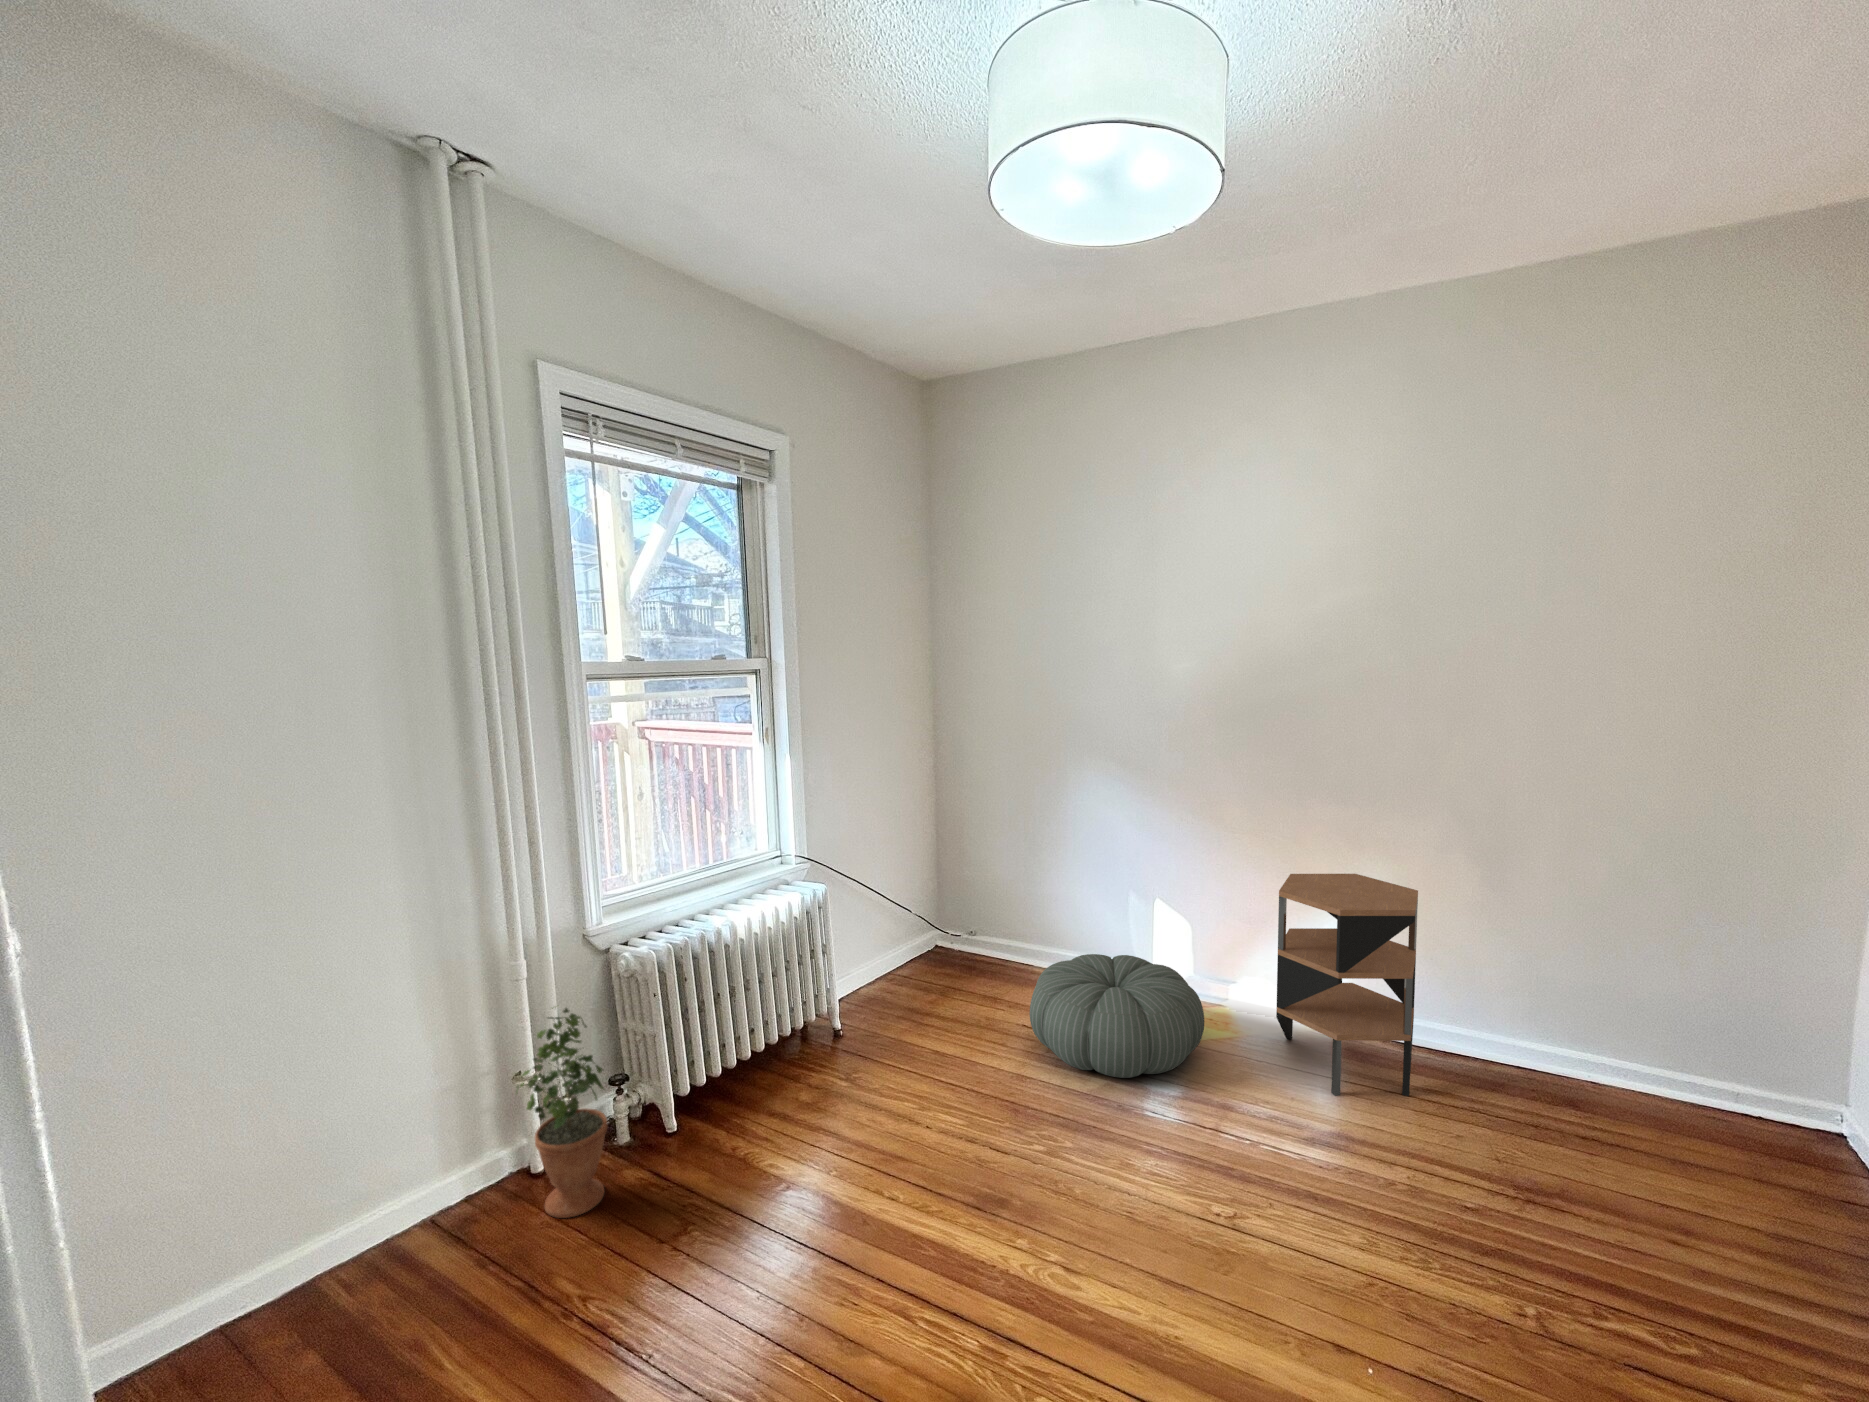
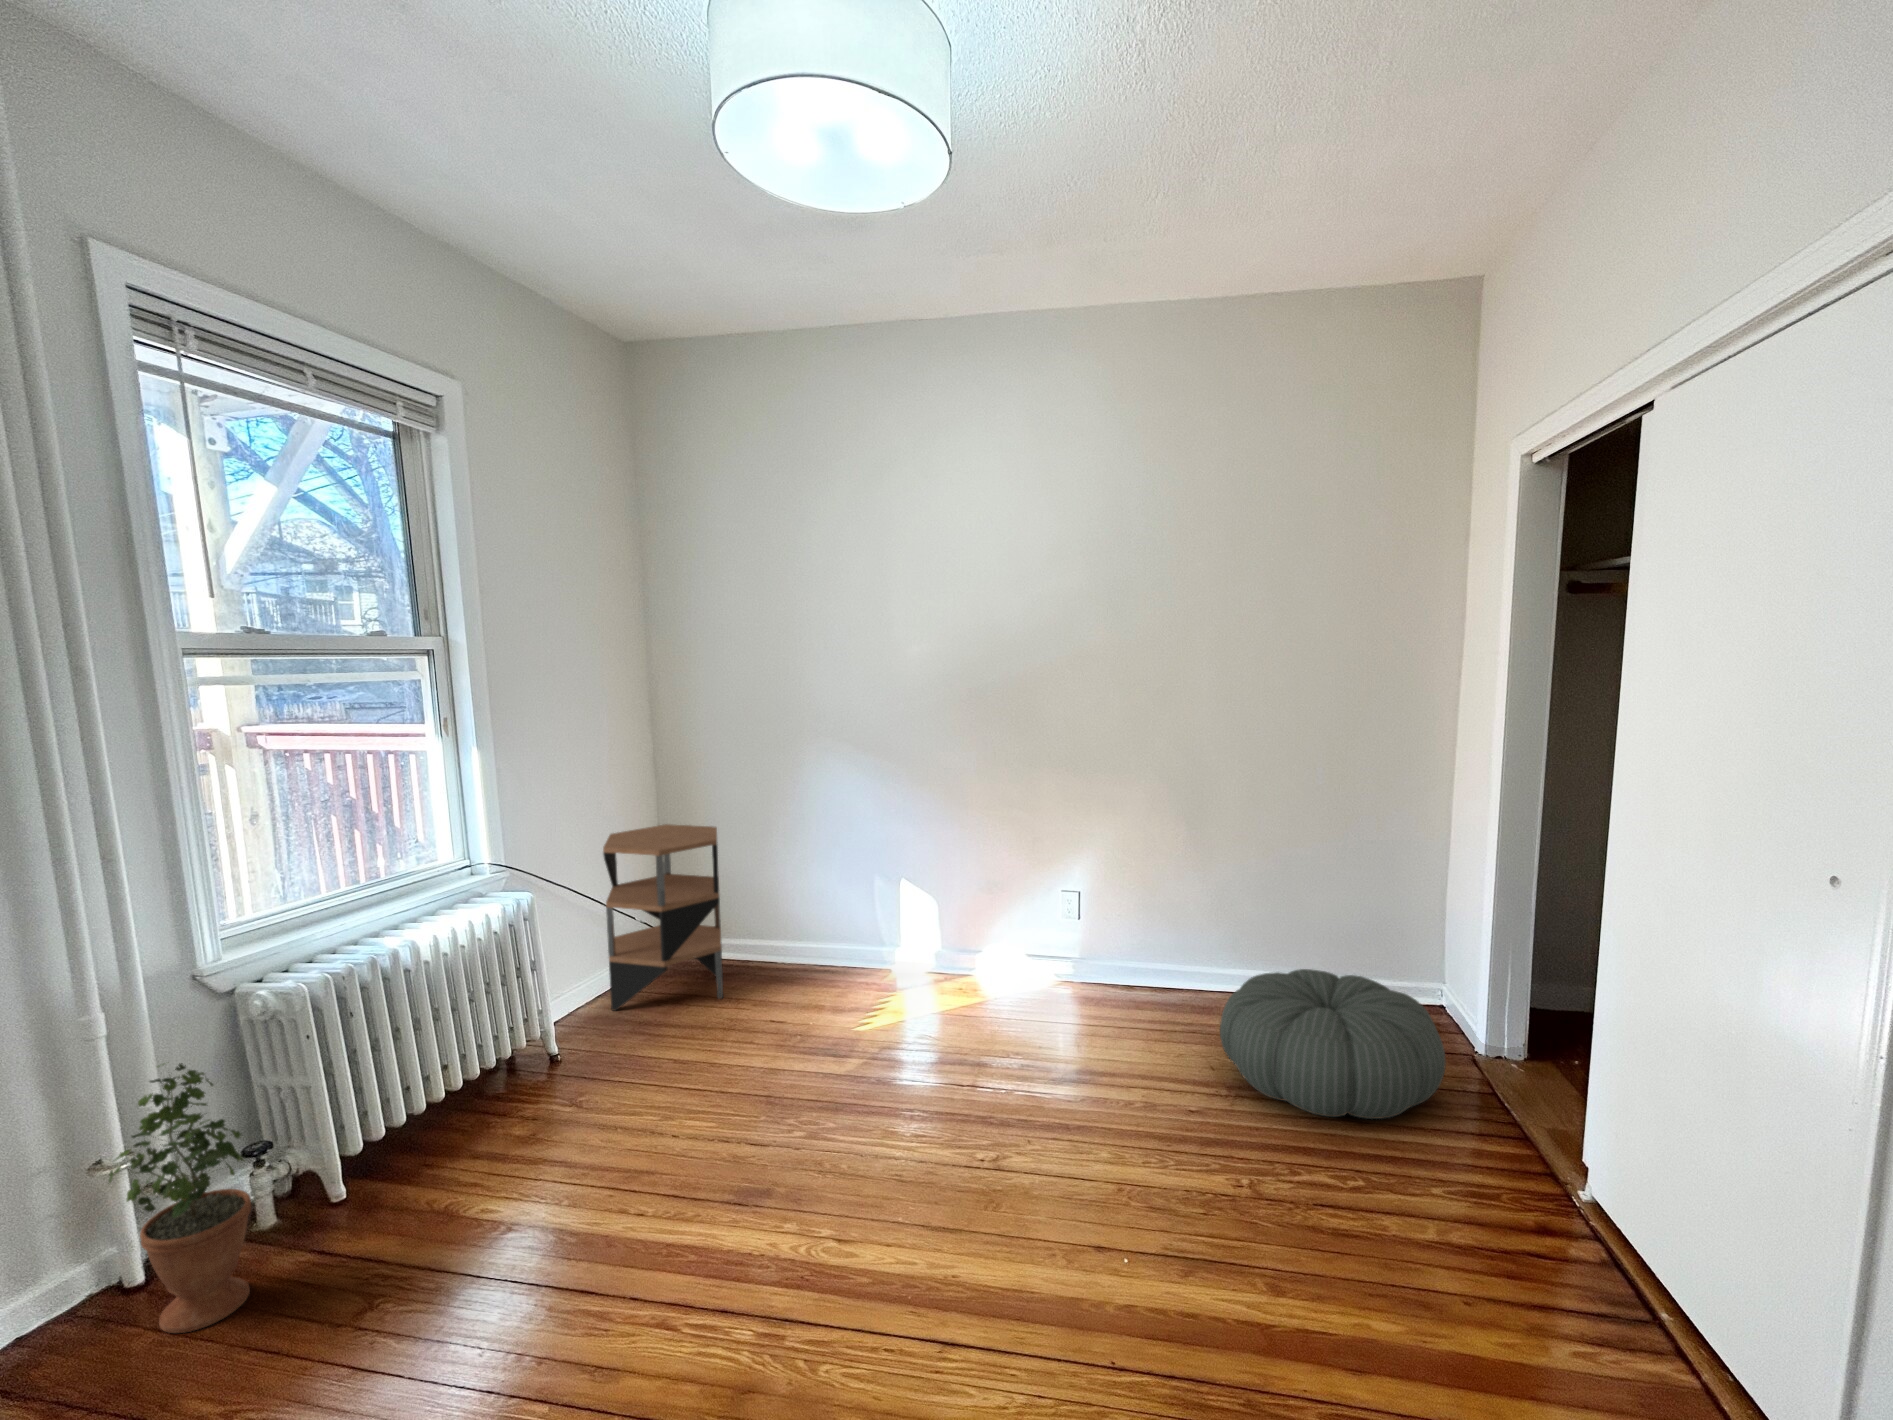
side table: present [1276,874,1418,1097] -> present [603,824,723,1011]
pouf: present [1030,954,1204,1078] -> present [1220,969,1446,1119]

